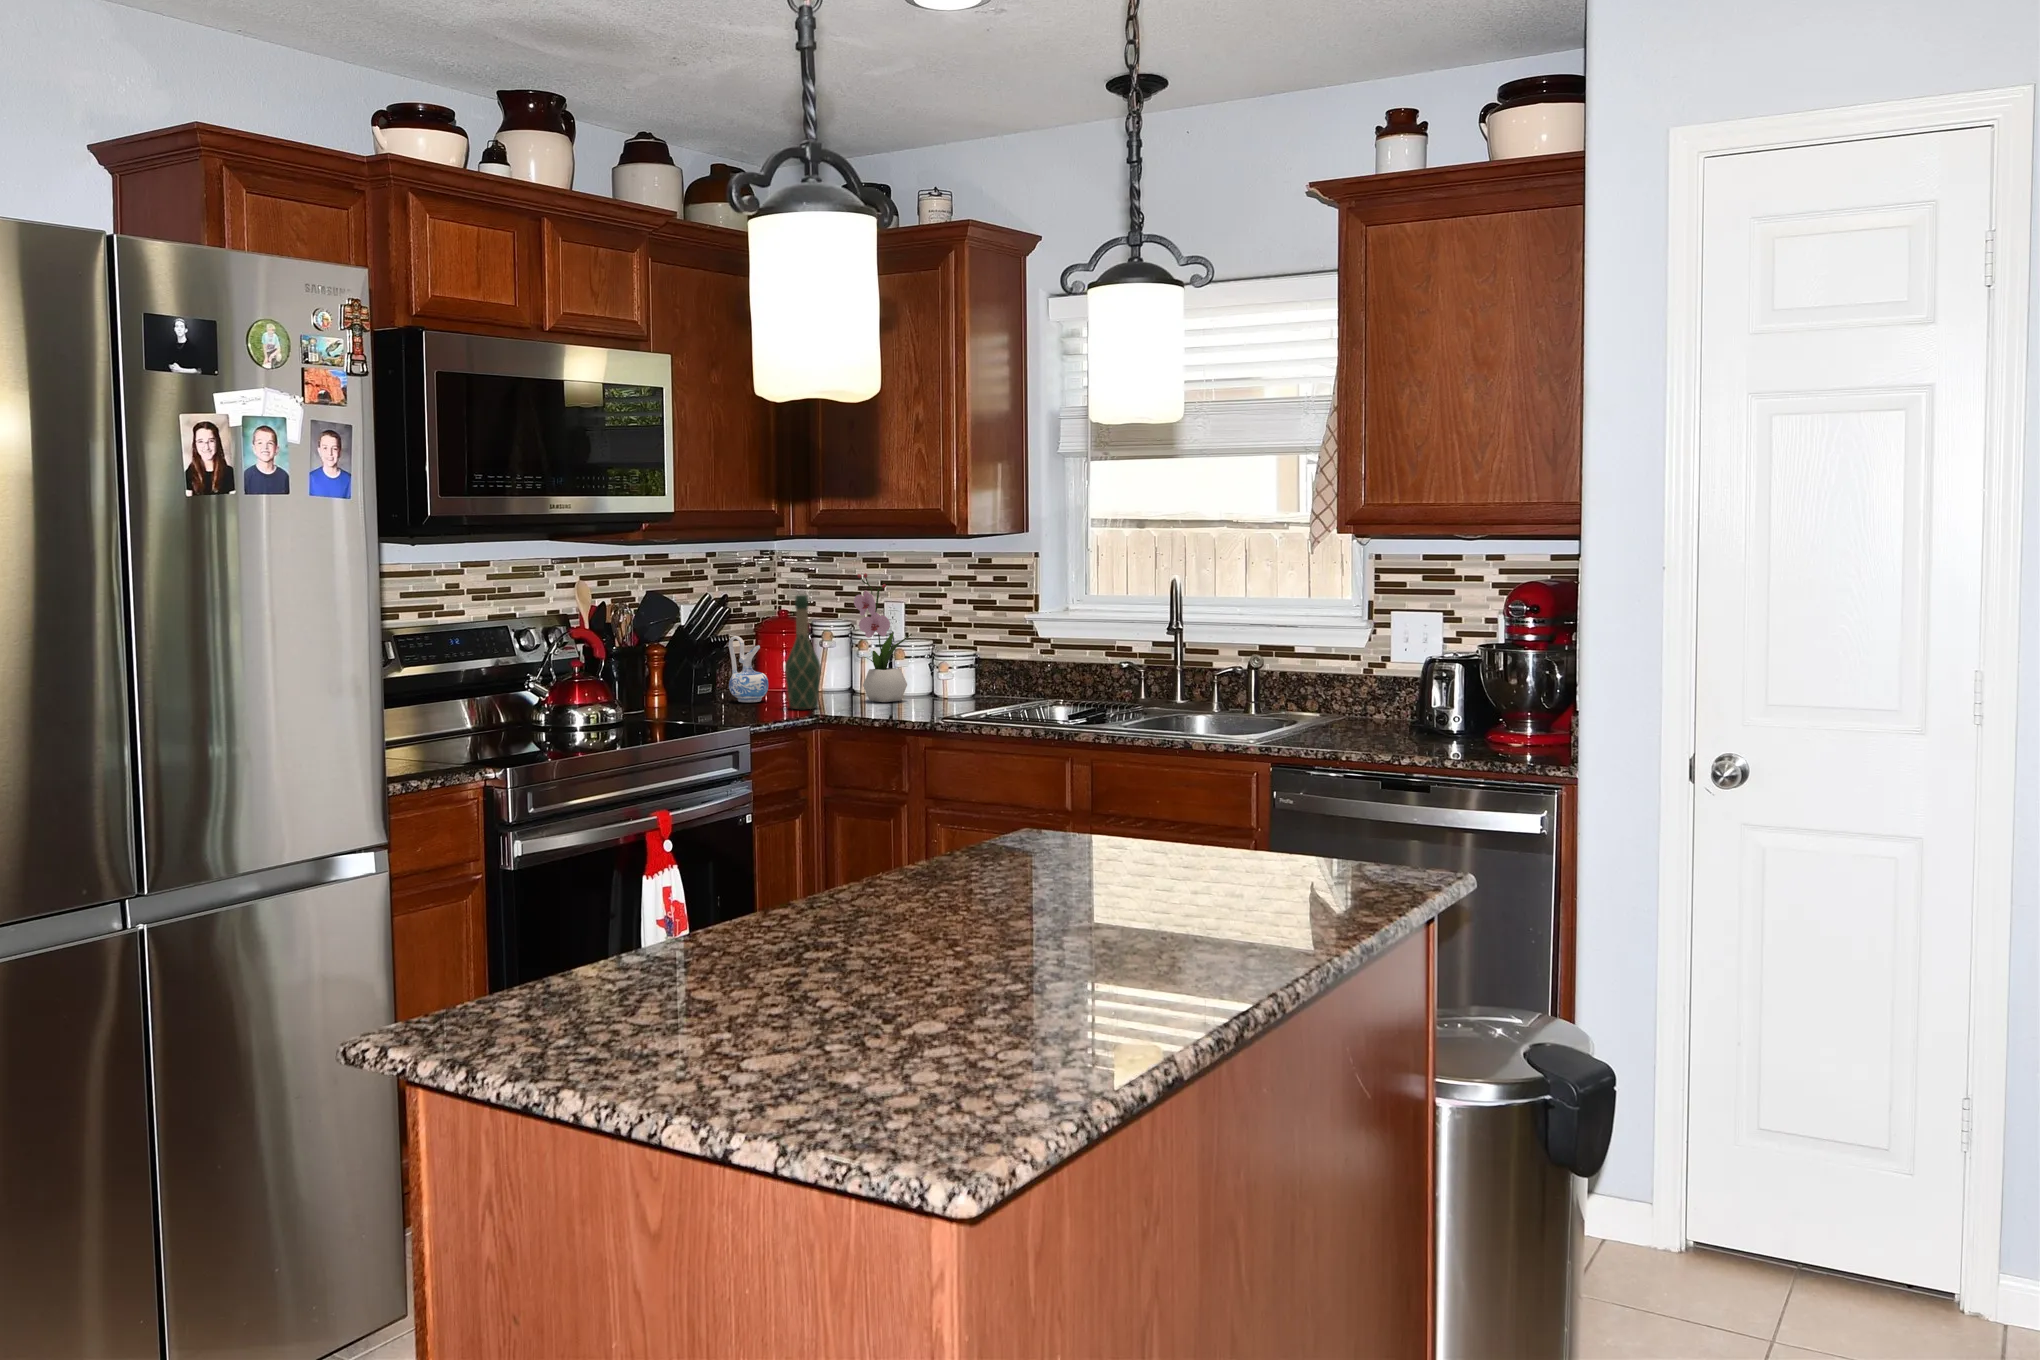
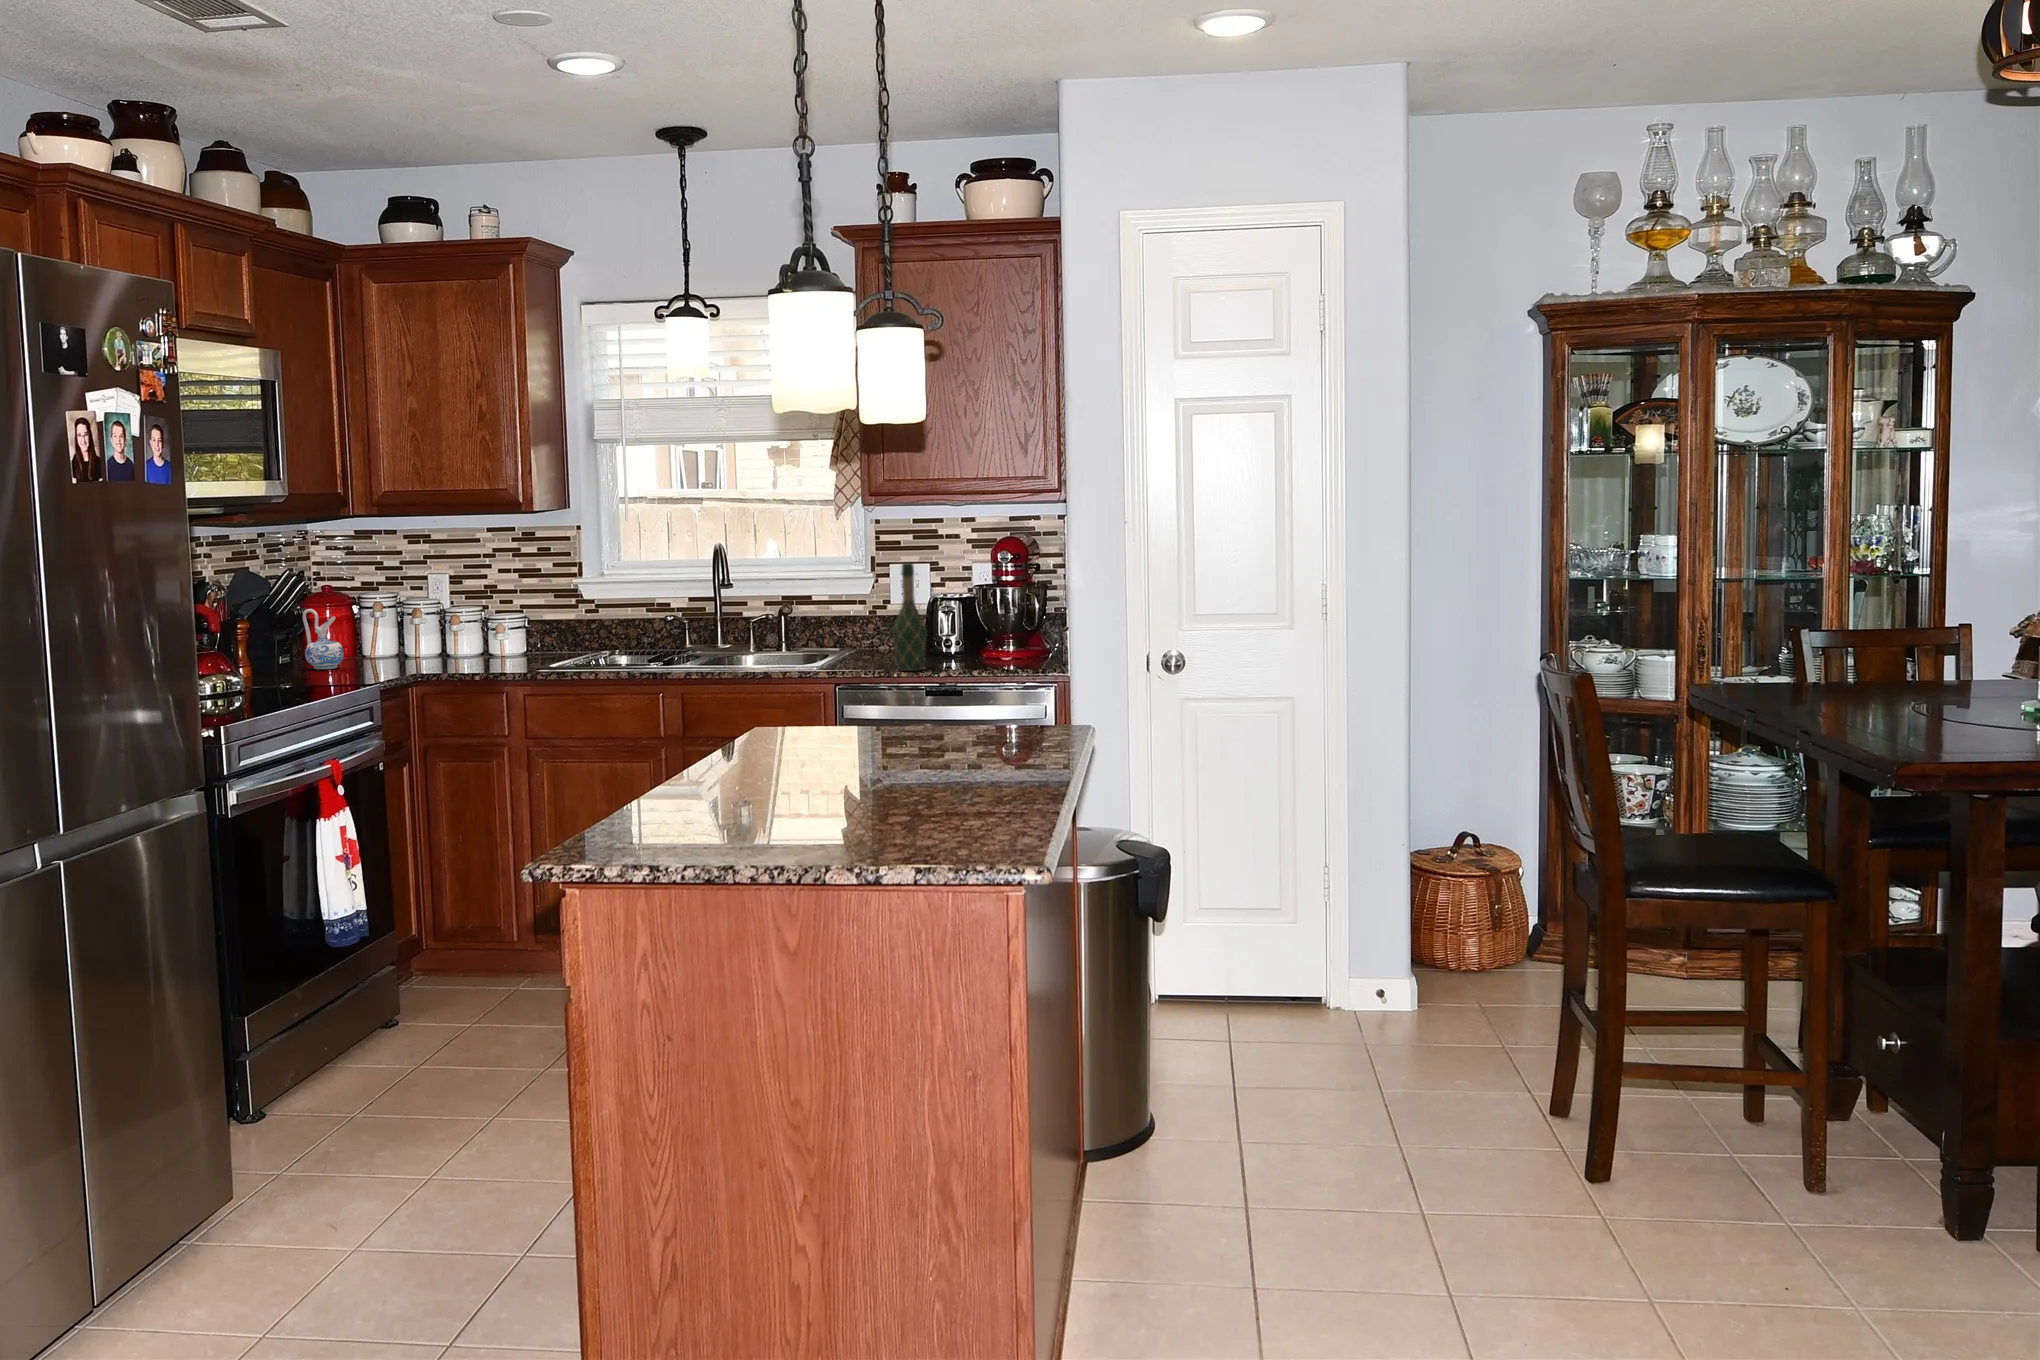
flower arrangement: present [854,573,912,702] -> none [425,548,477,662]
wine bottle: present [785,595,821,709] -> present [892,563,927,671]

